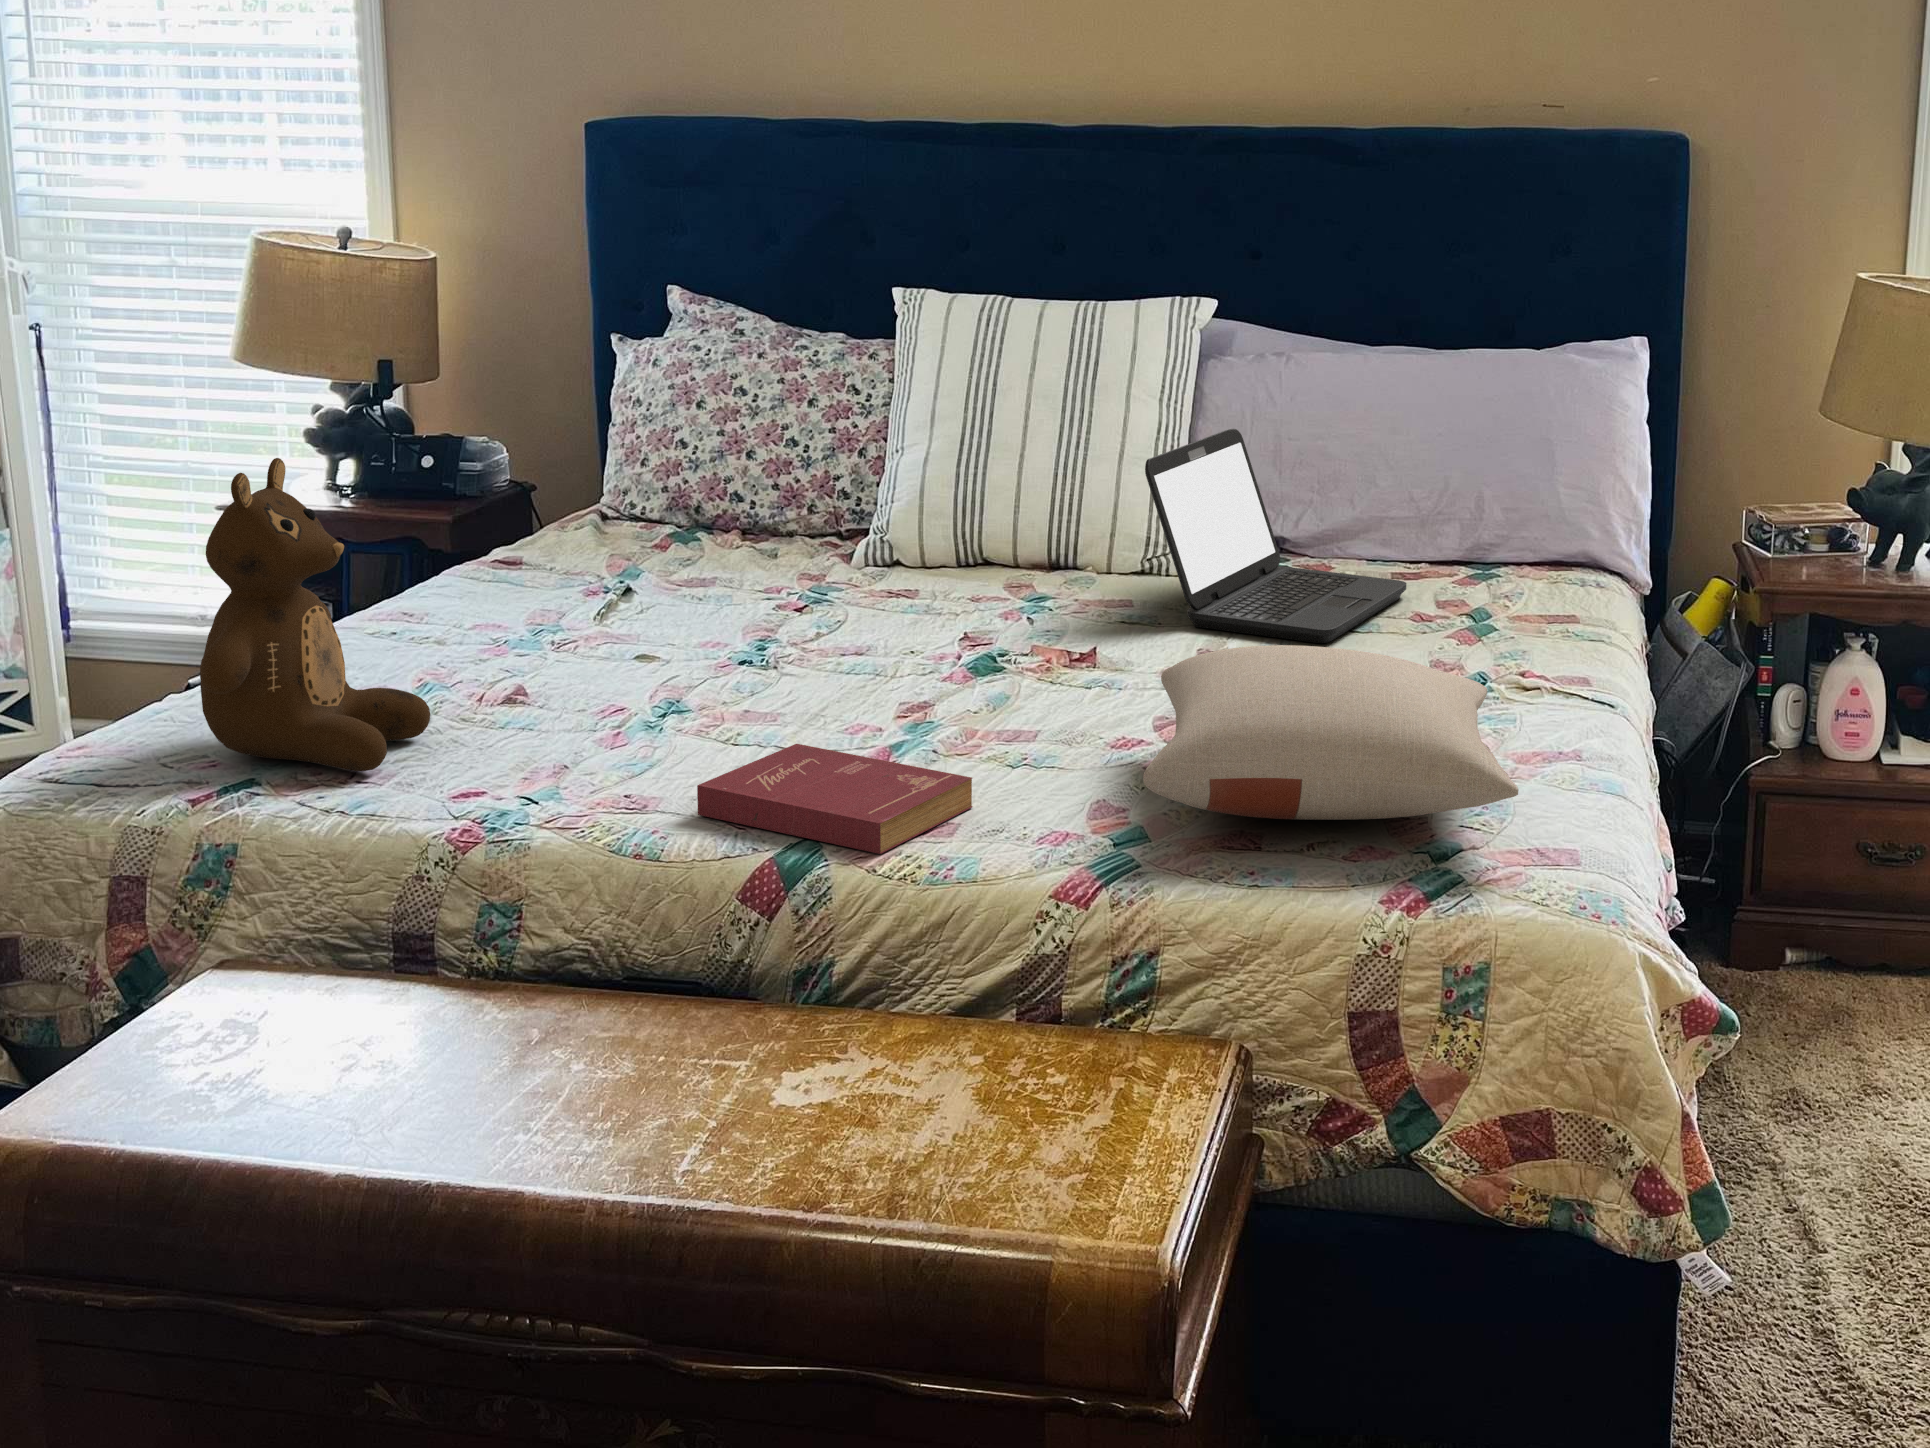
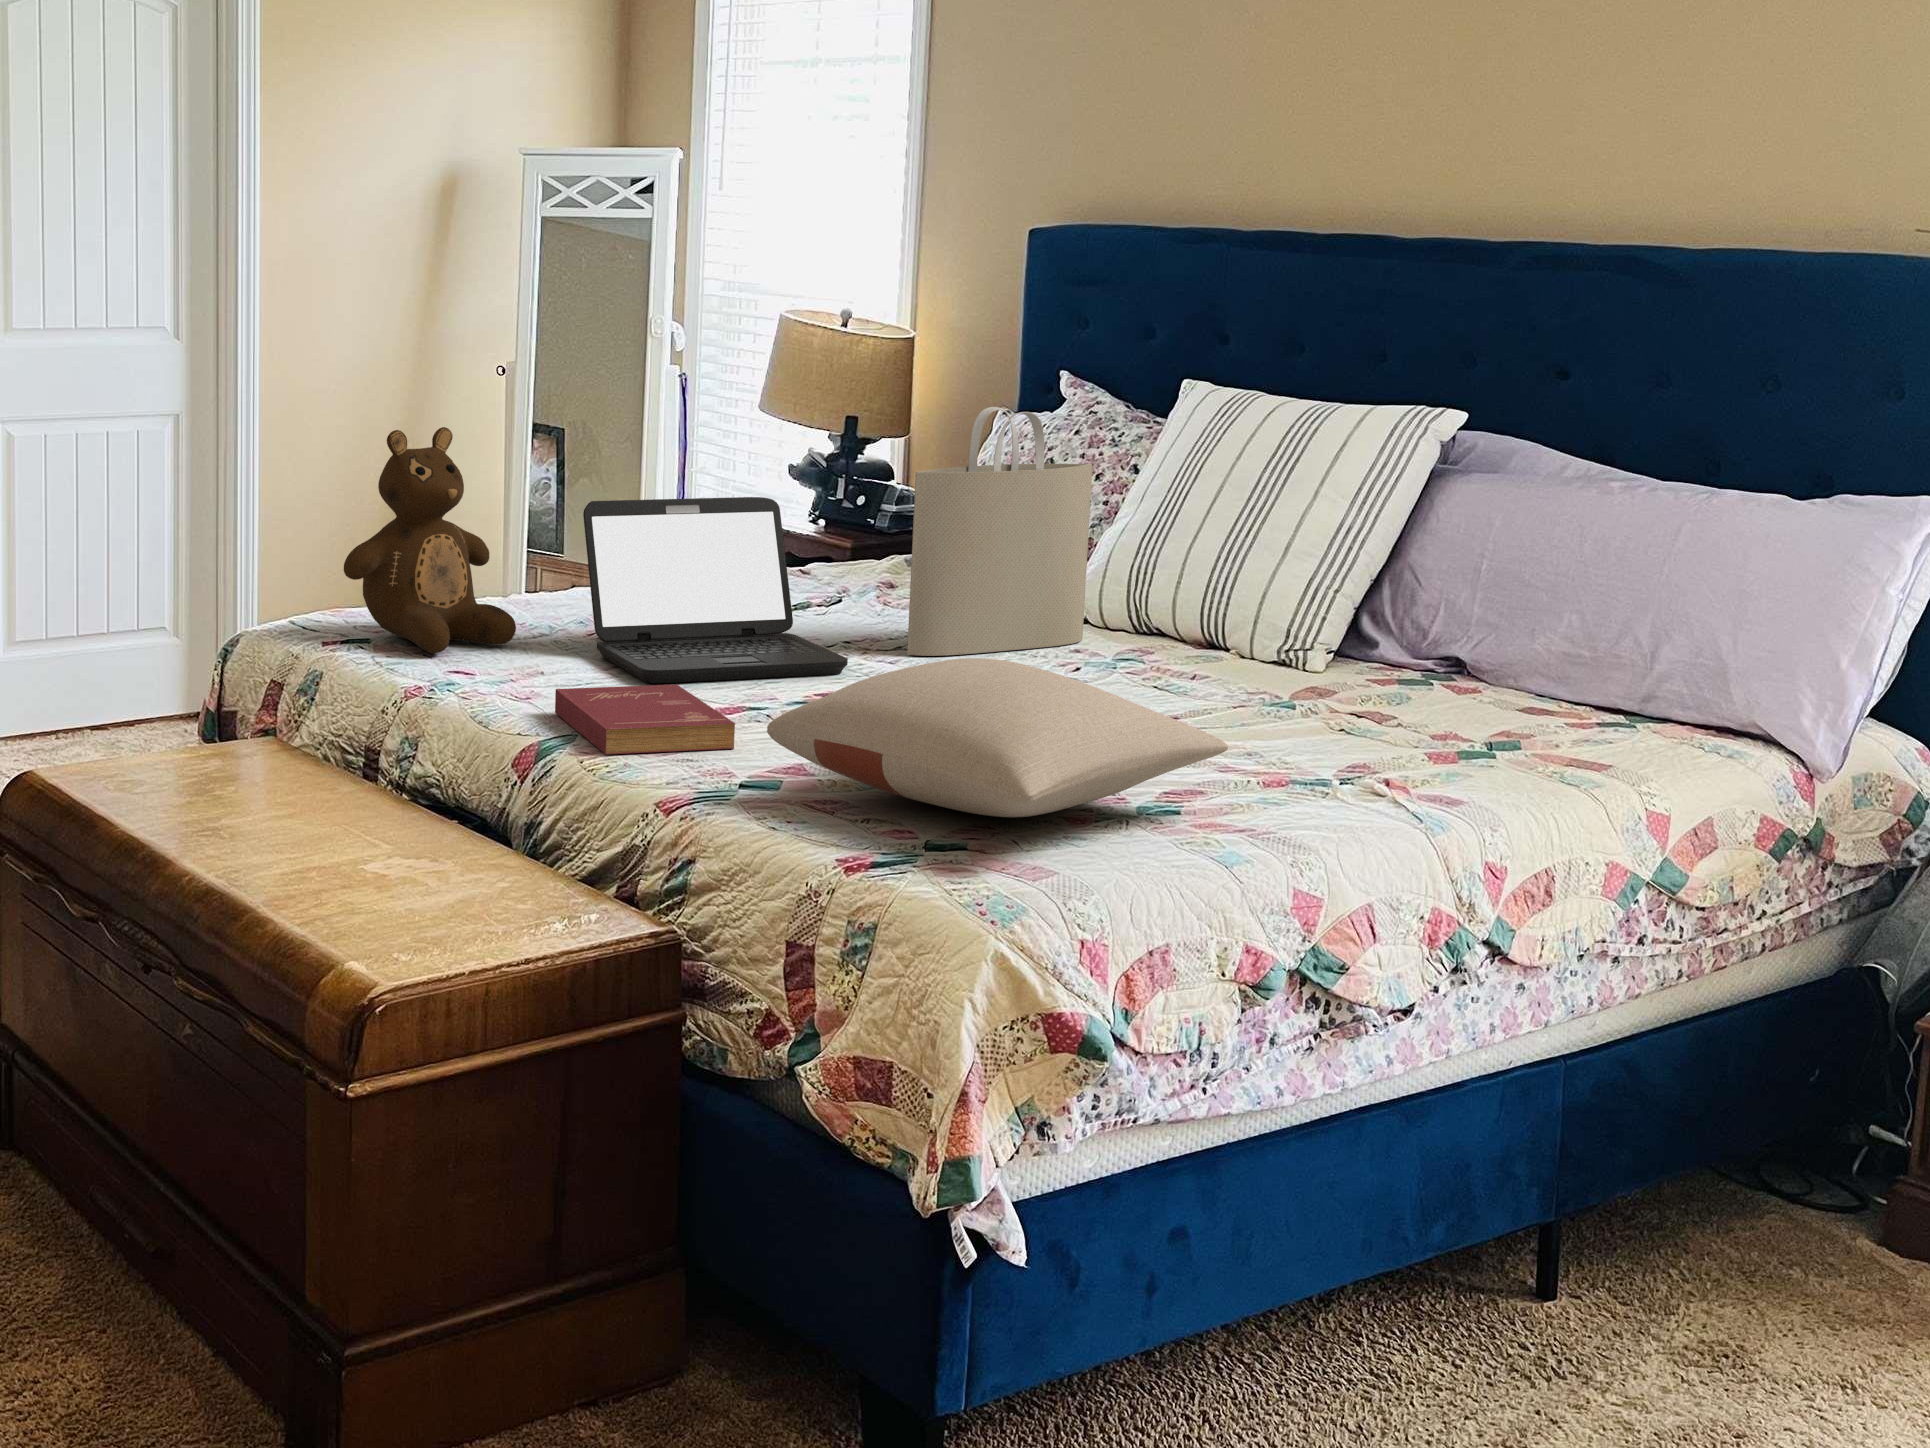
tote bag: none [839,346,943,645] -> present [907,407,1092,656]
laptop: present [1145,429,1406,643] -> present [583,497,848,683]

